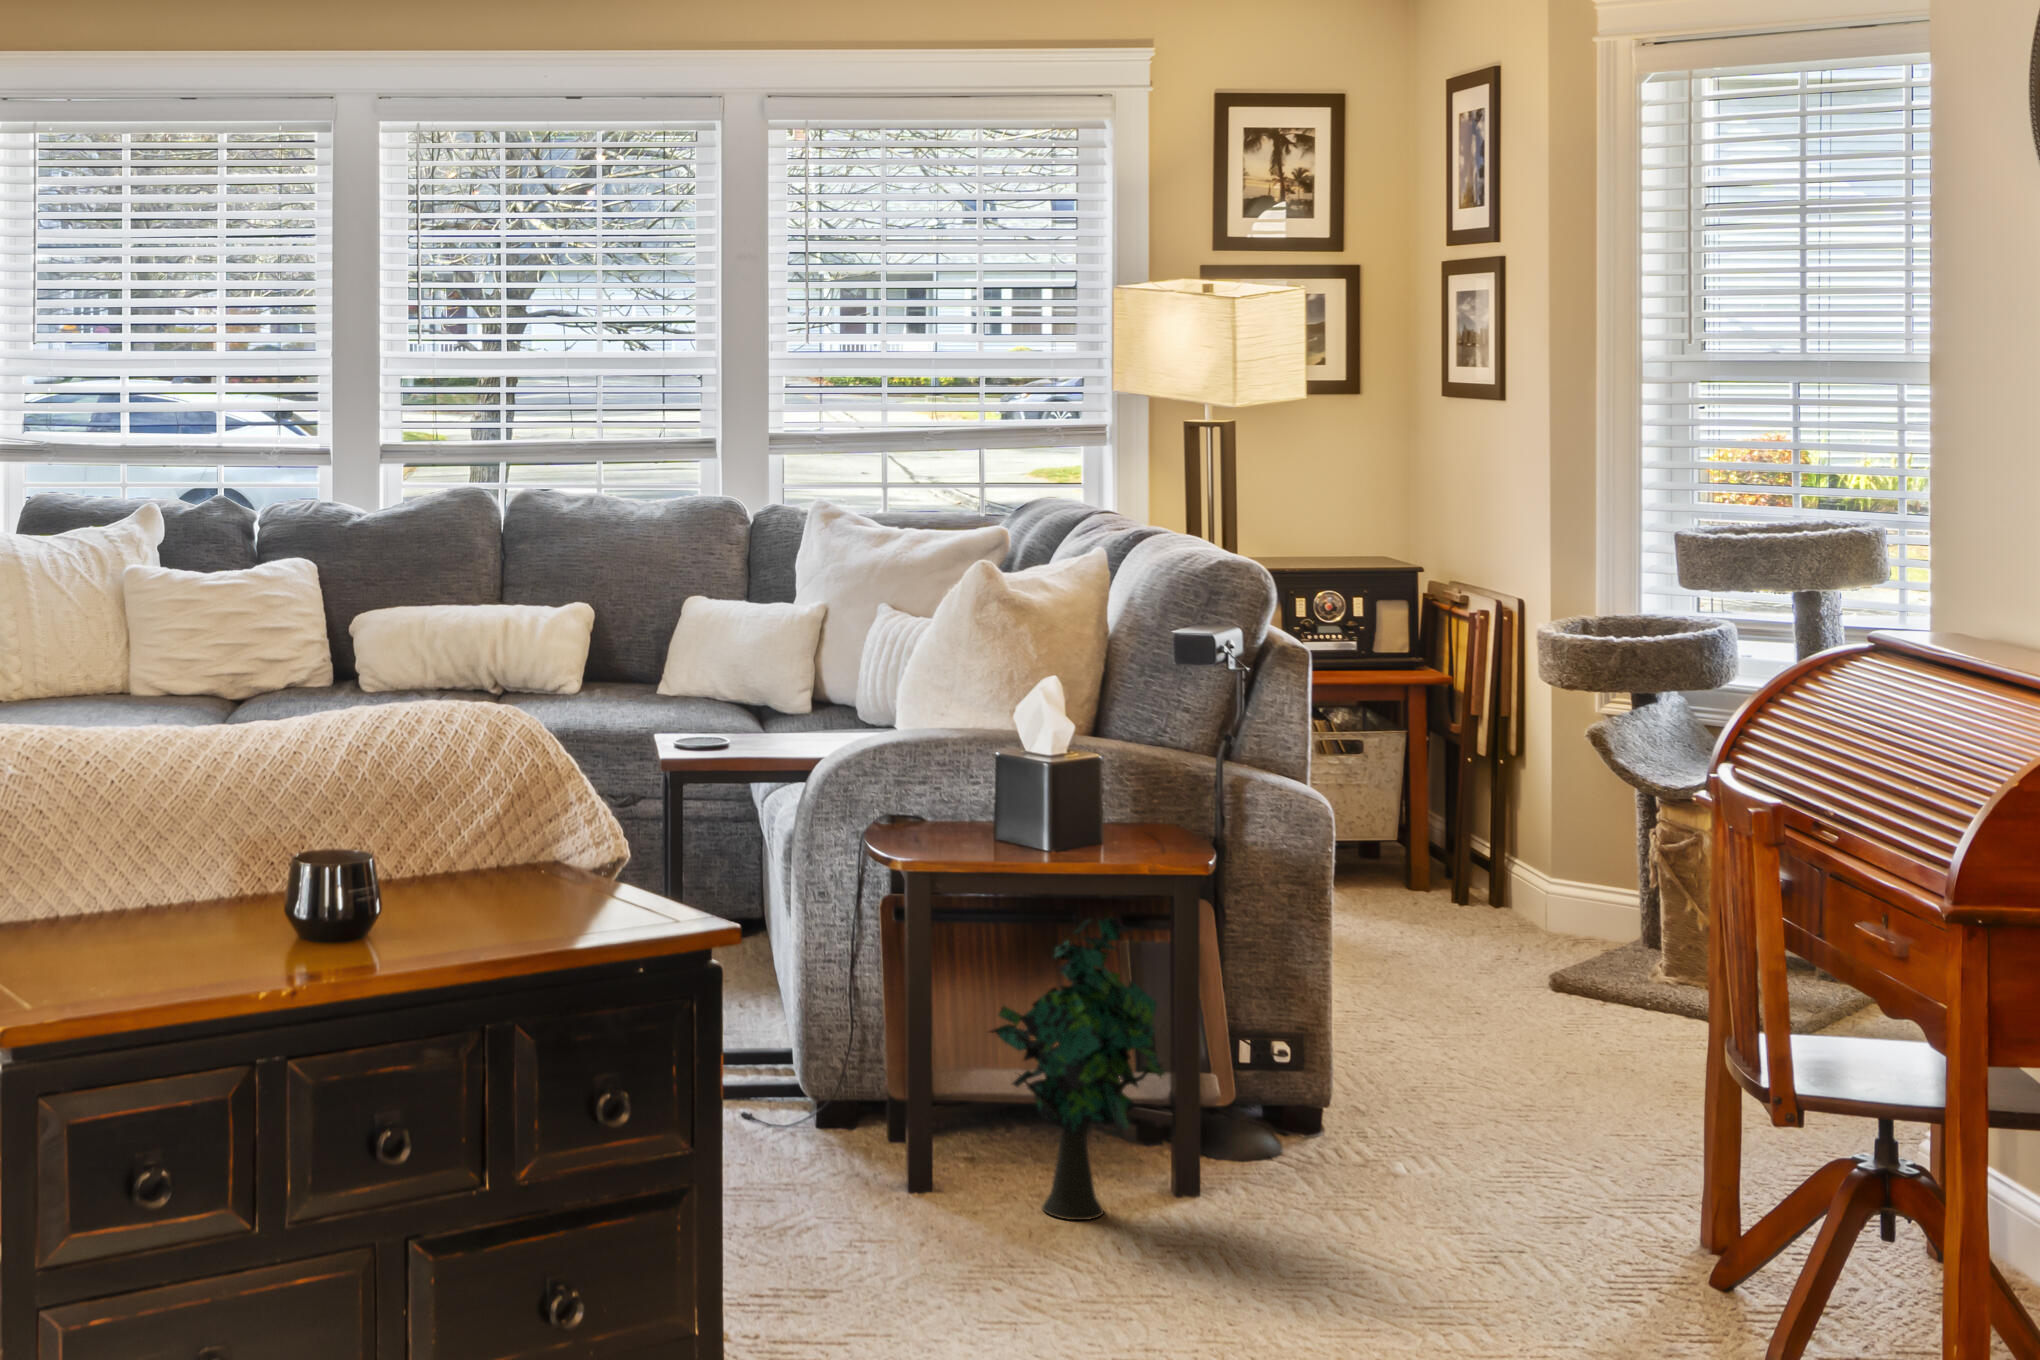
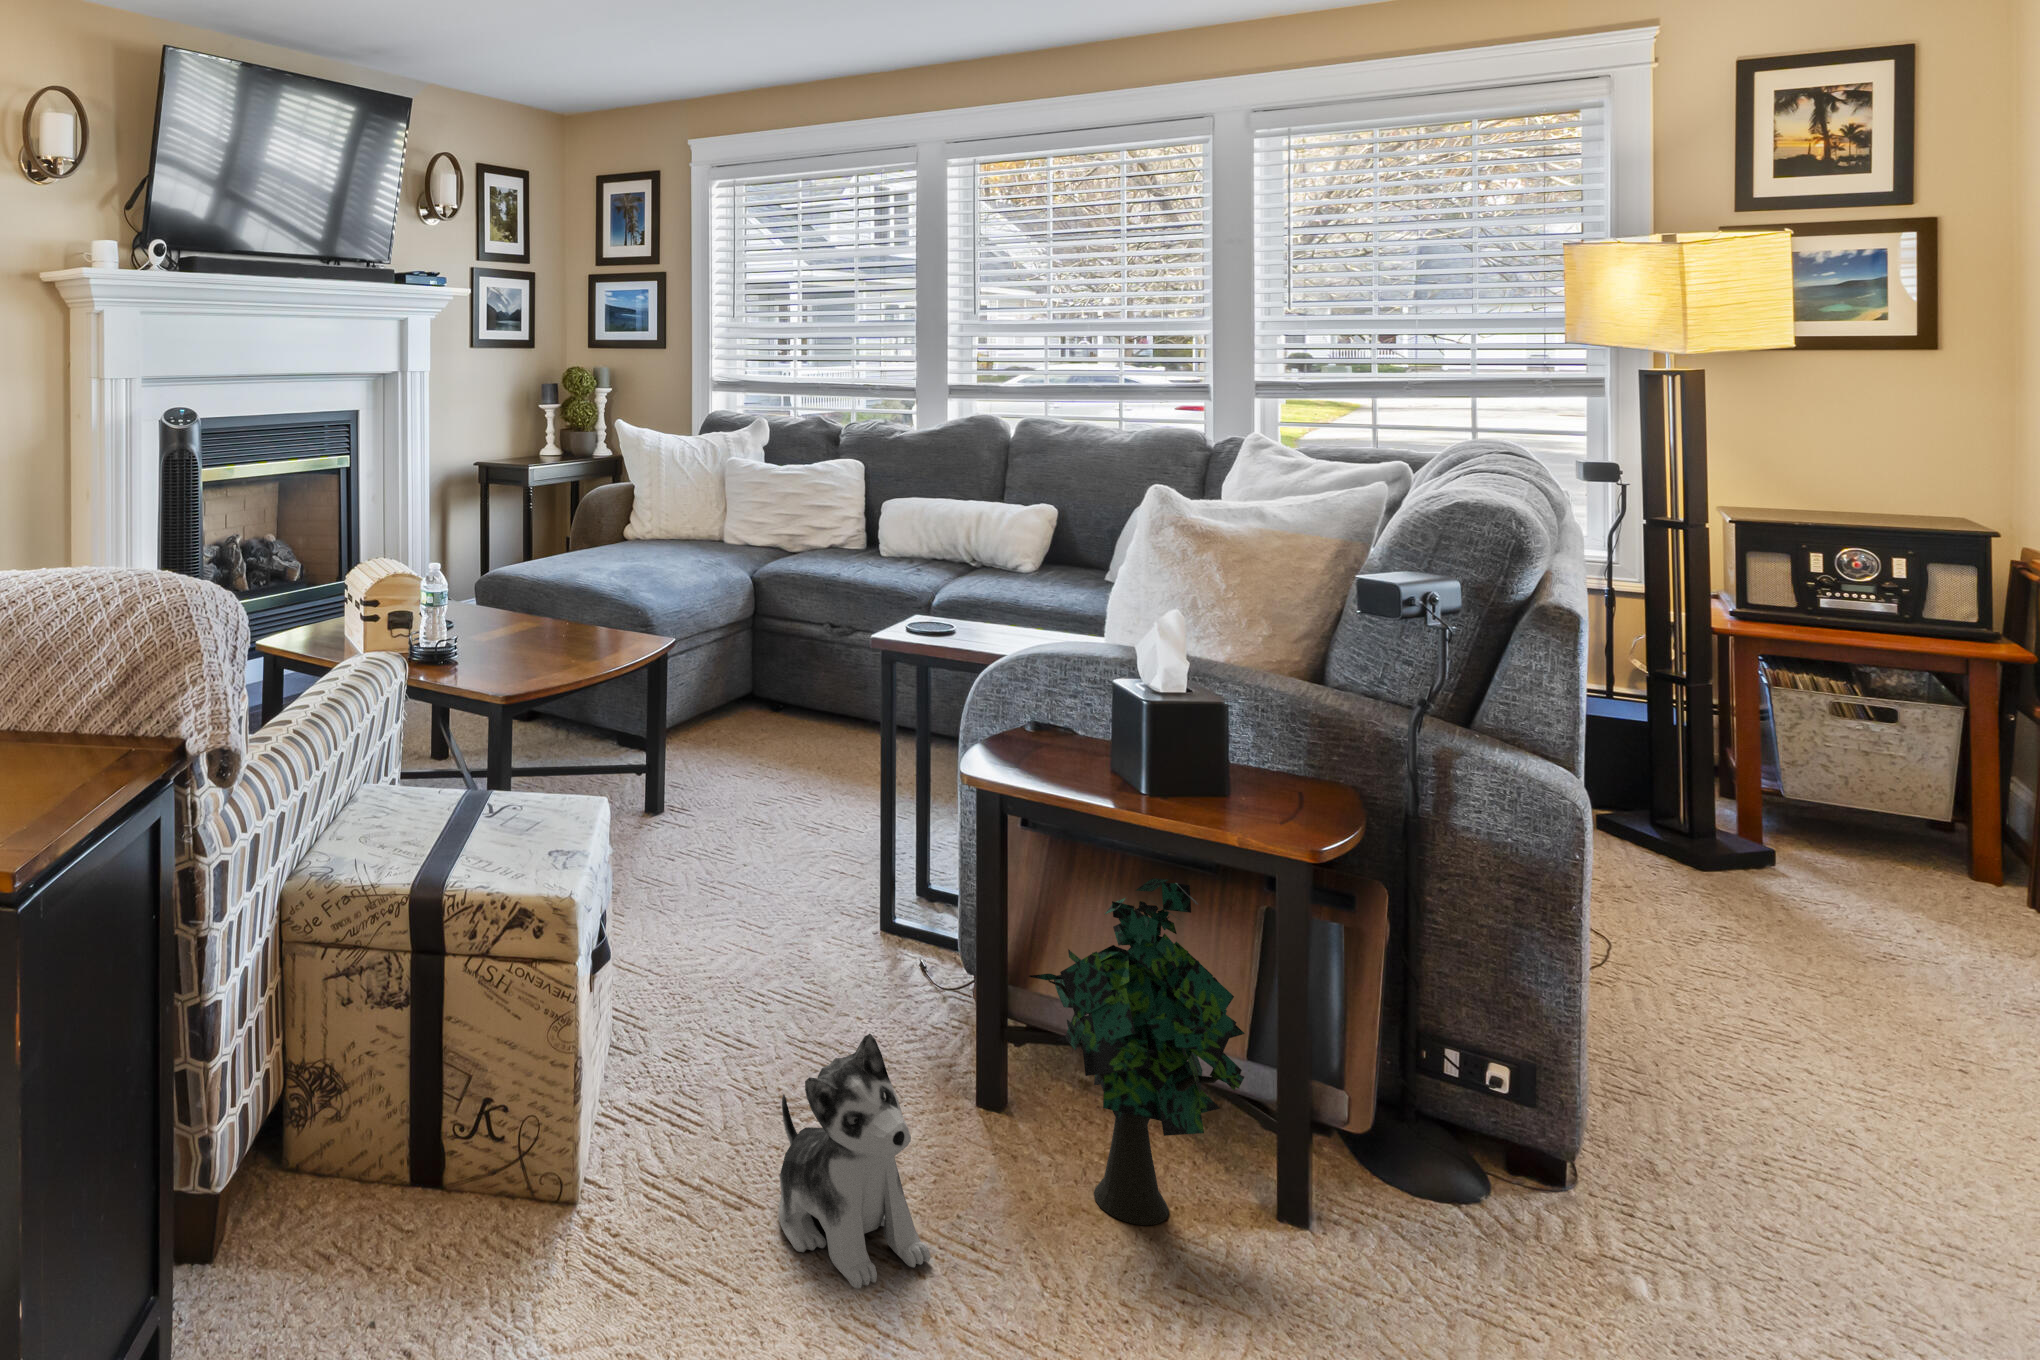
plush toy: none [817,1087,987,1300] -> present [778,1034,930,1289]

